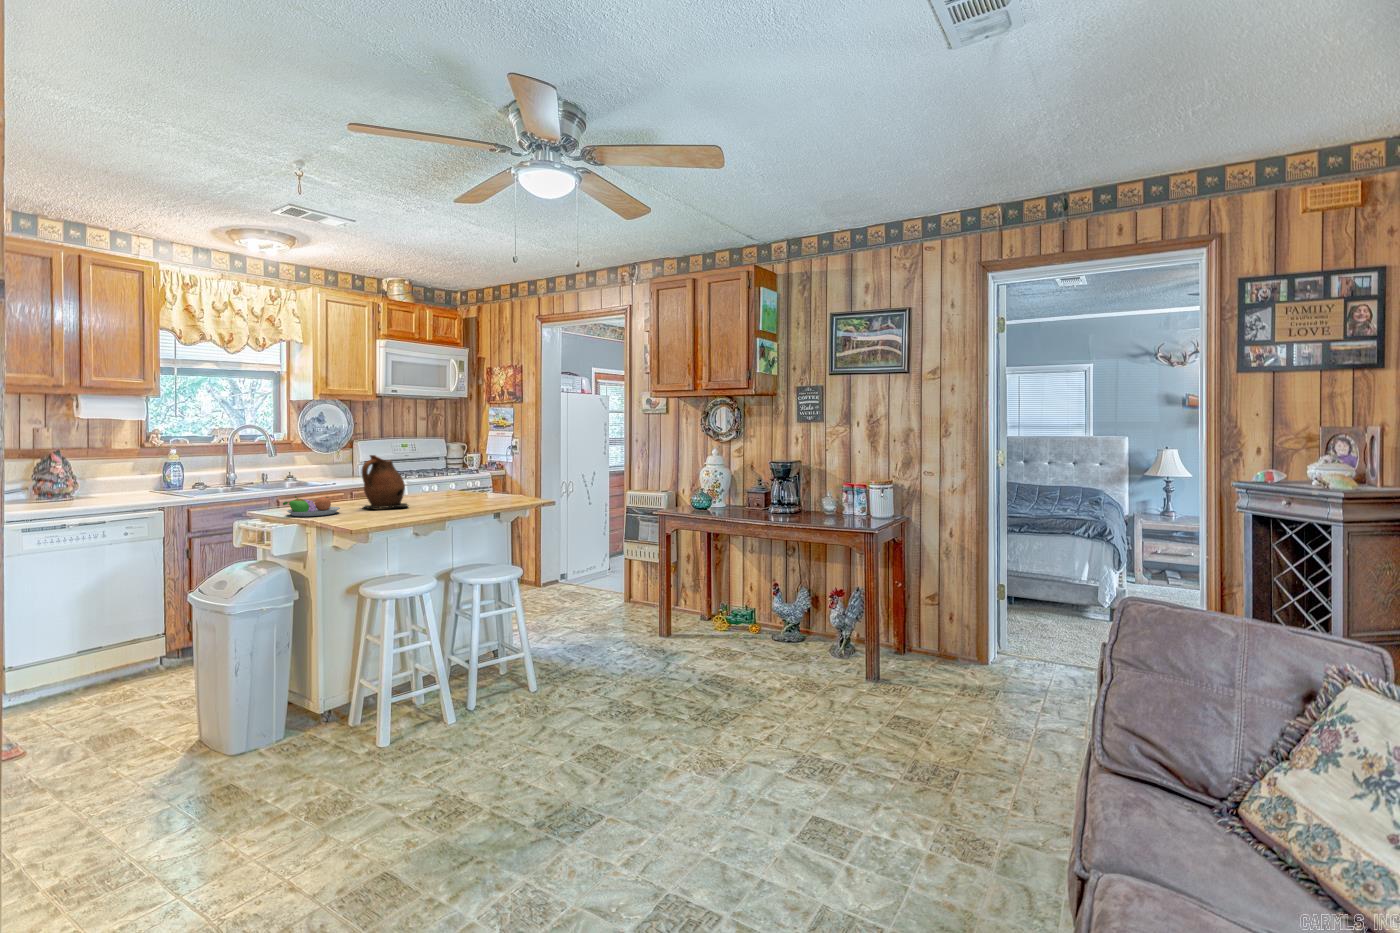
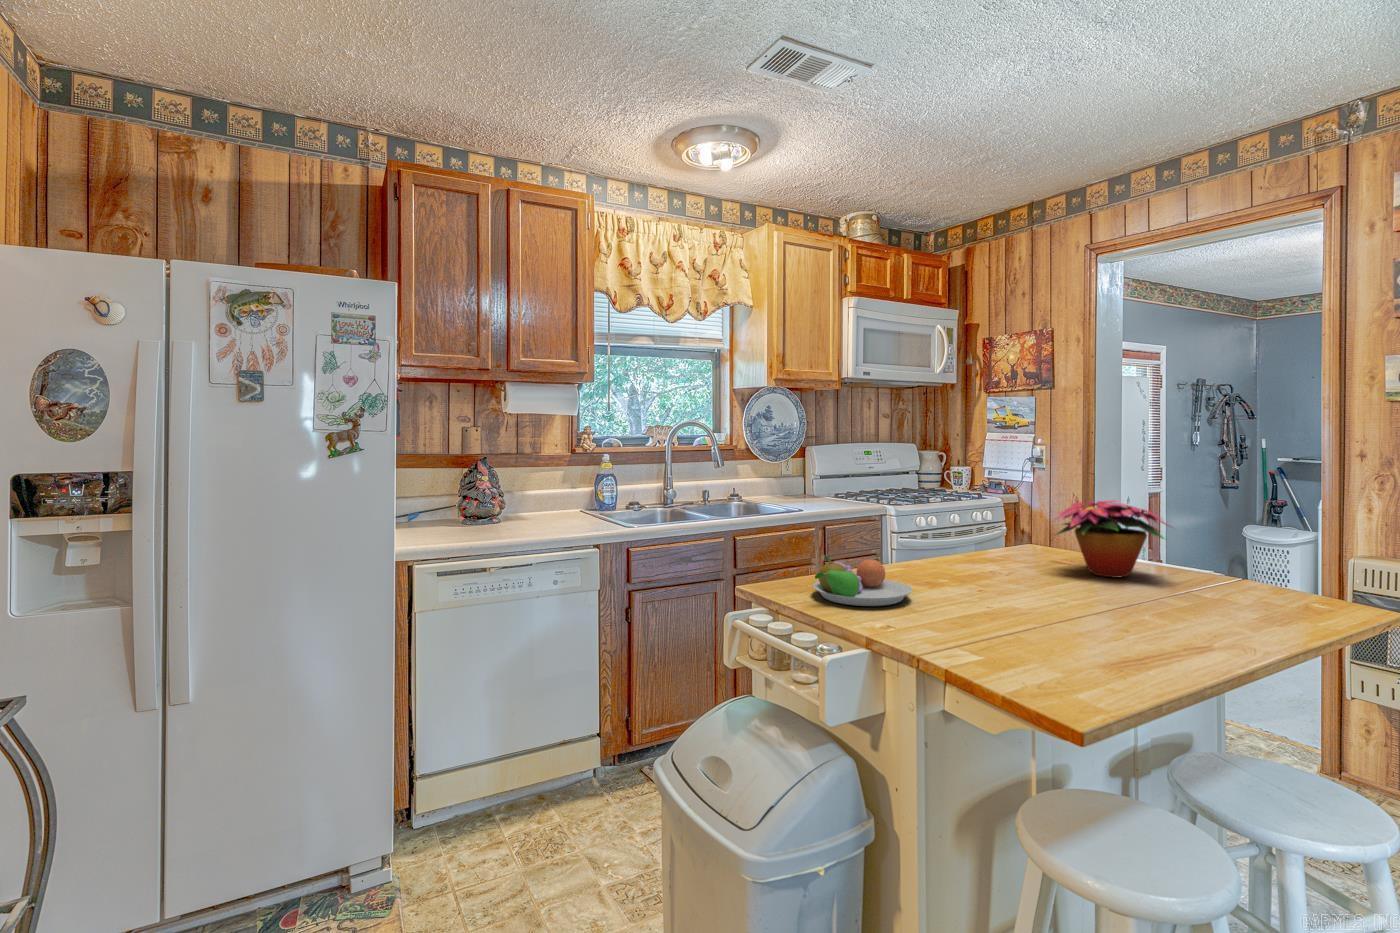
ceramic pitcher: present [362,455,408,509] -> none [923,475,1032,591]
flower arrangement: none [432,466,488,502] -> present [1055,500,1169,578]

